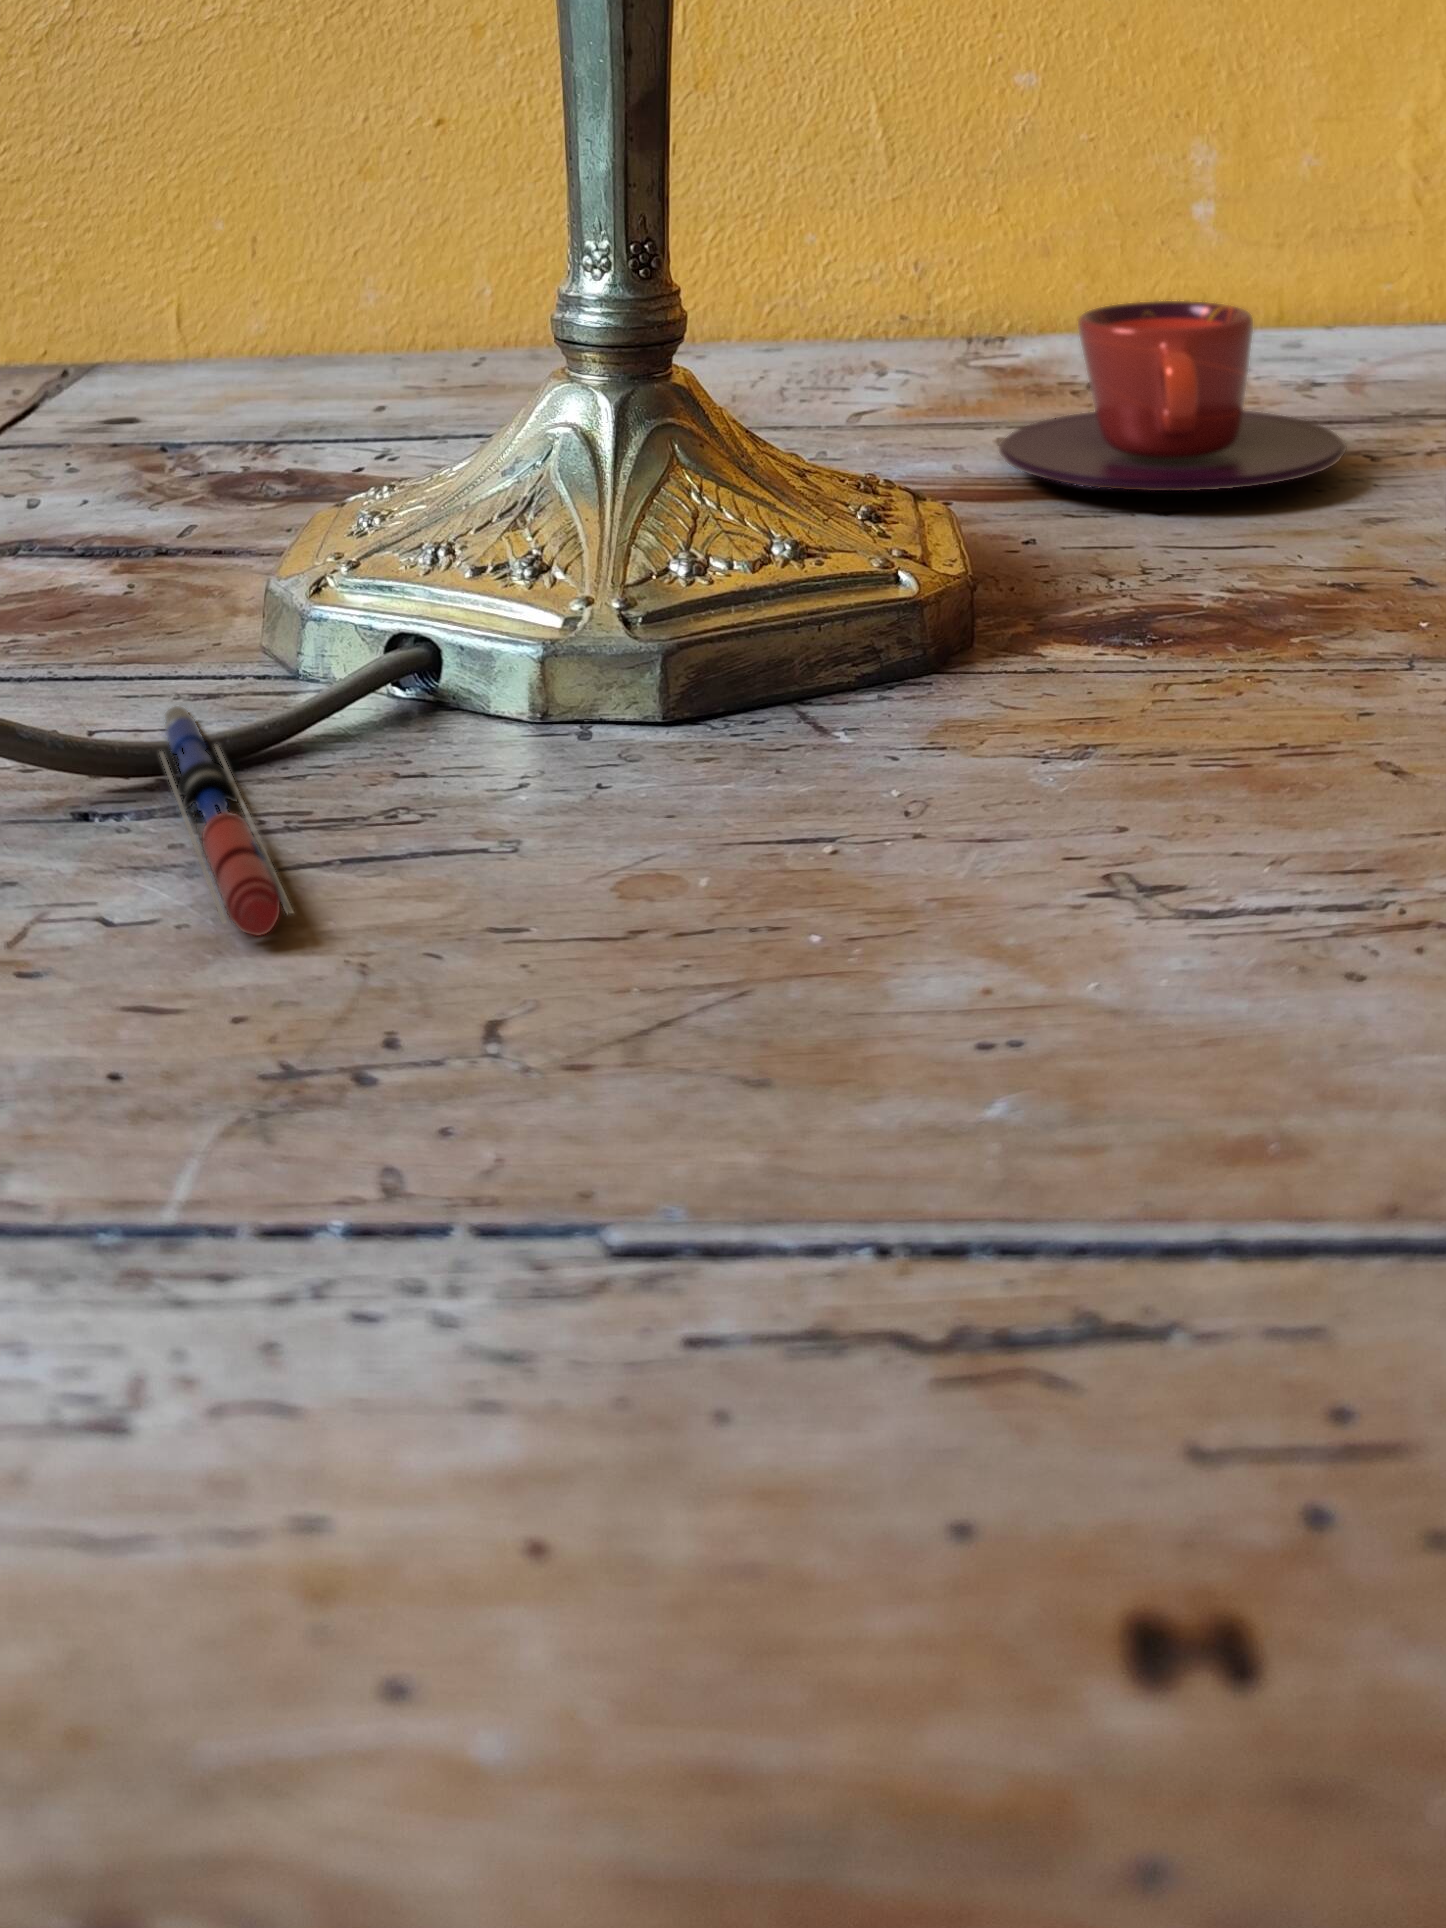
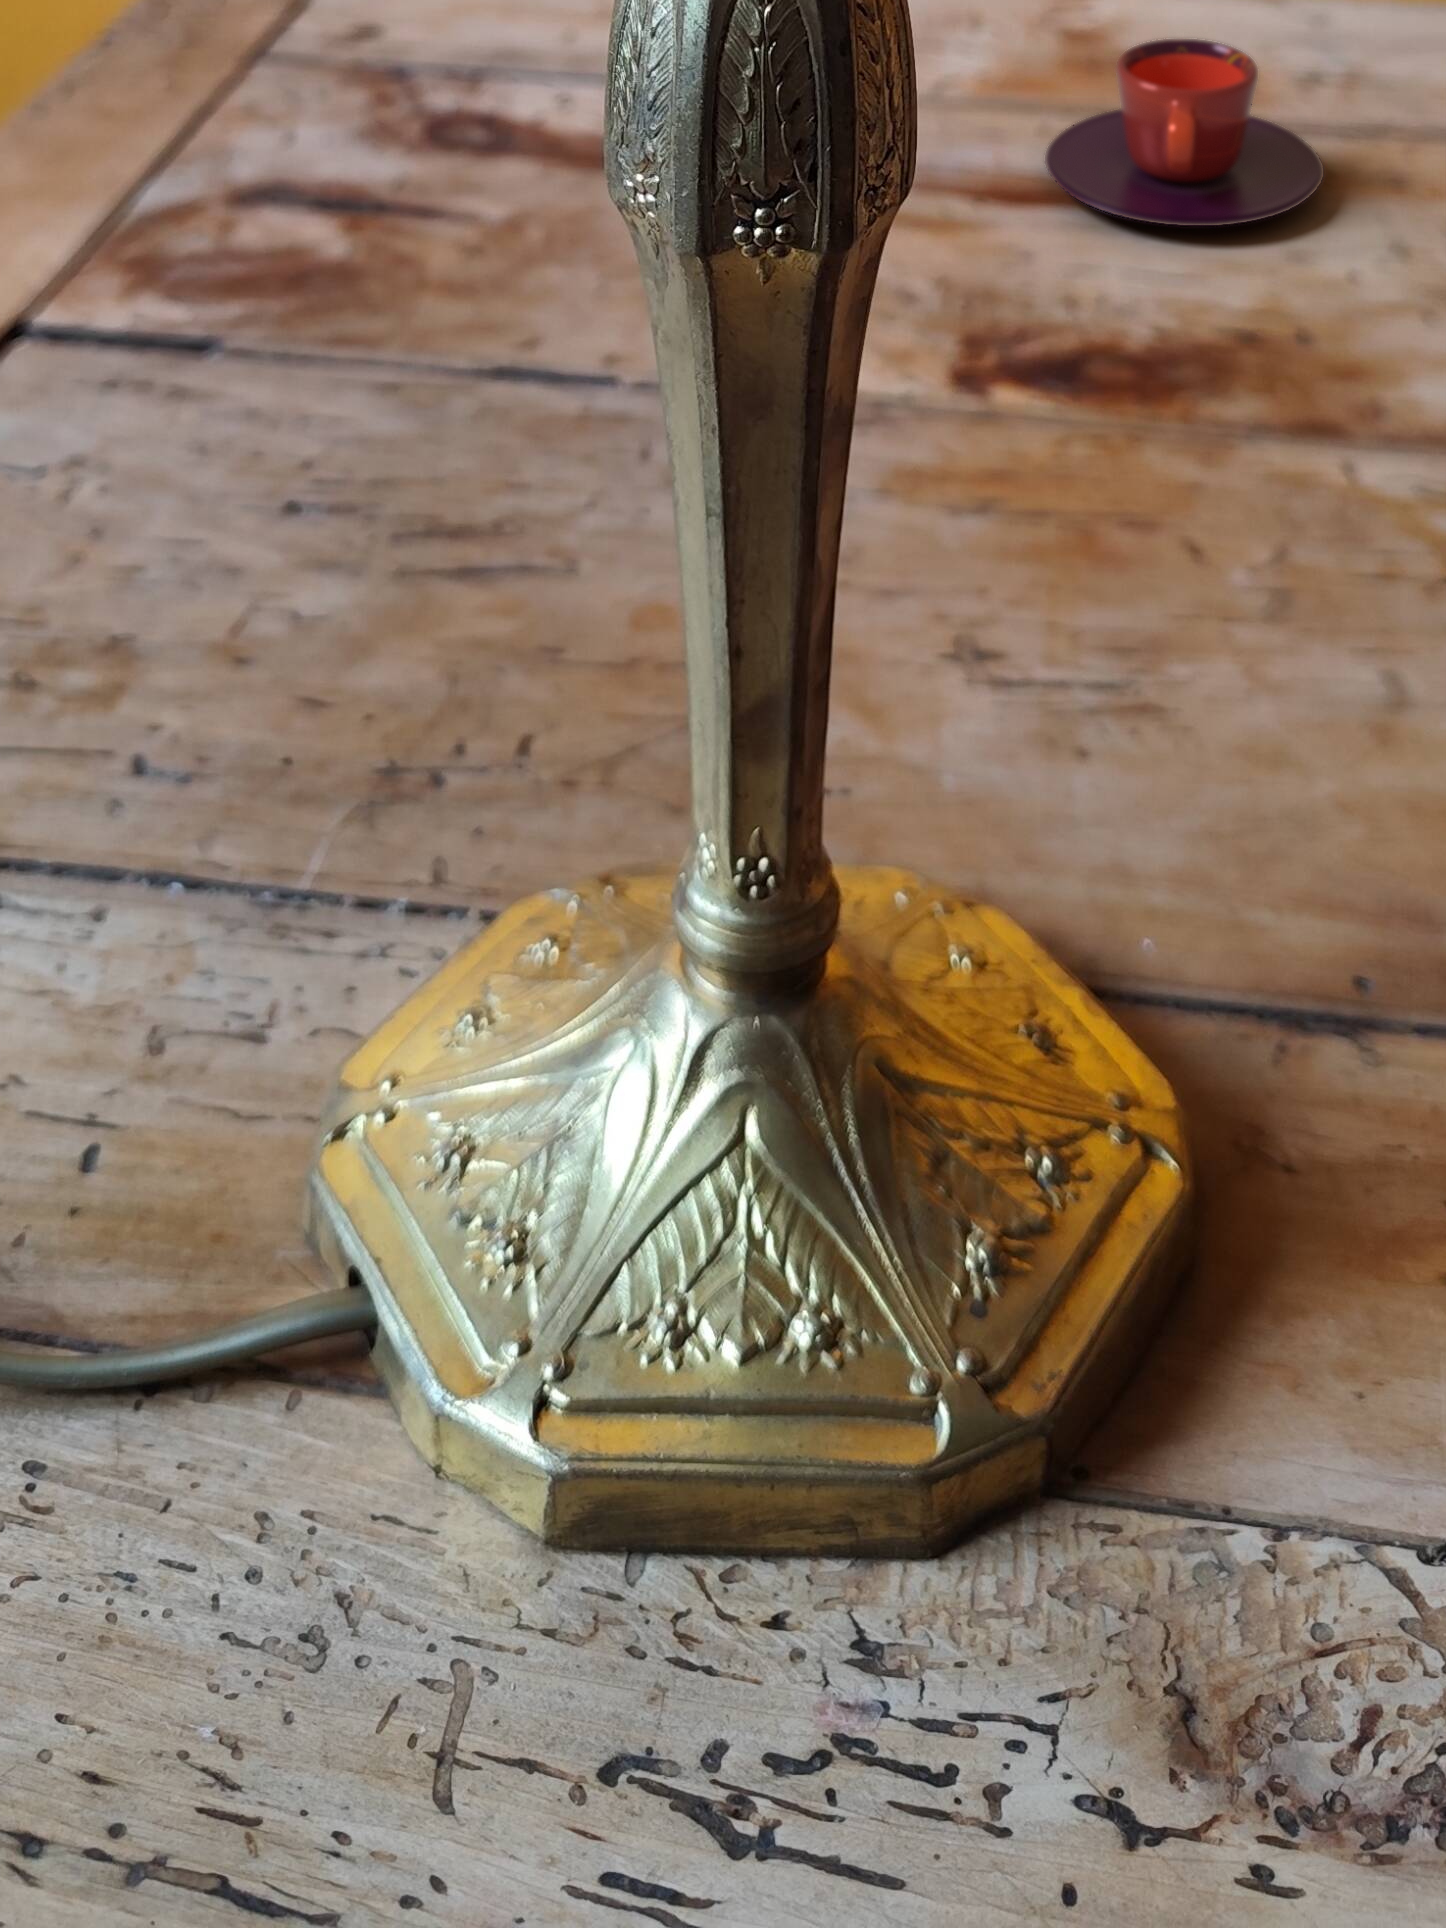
pen: present [160,706,293,936] -> none [343,407,408,664]

